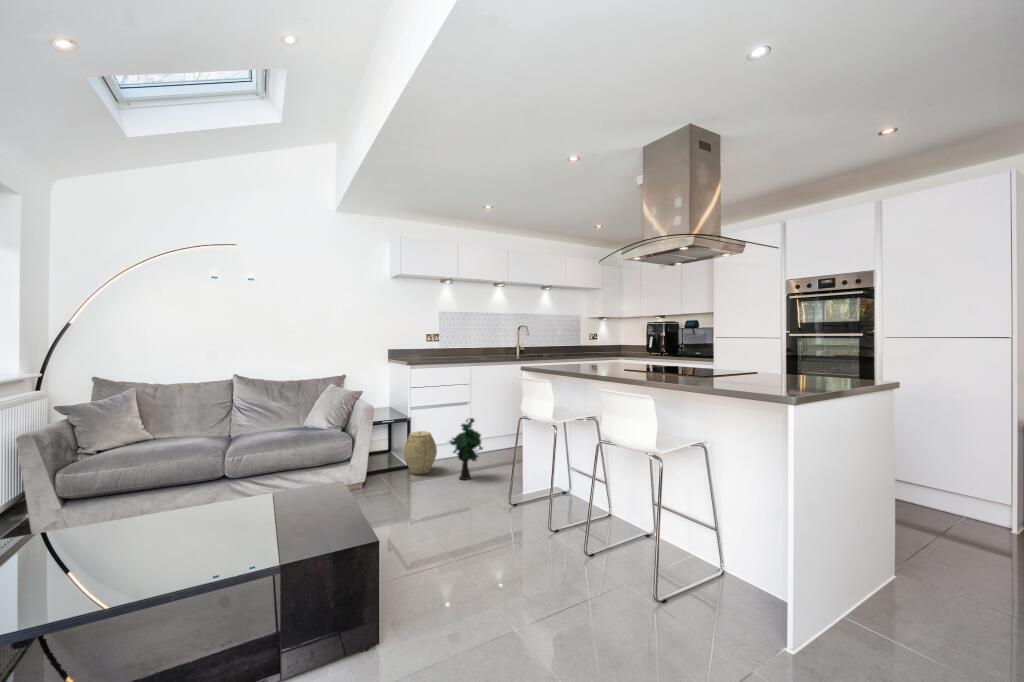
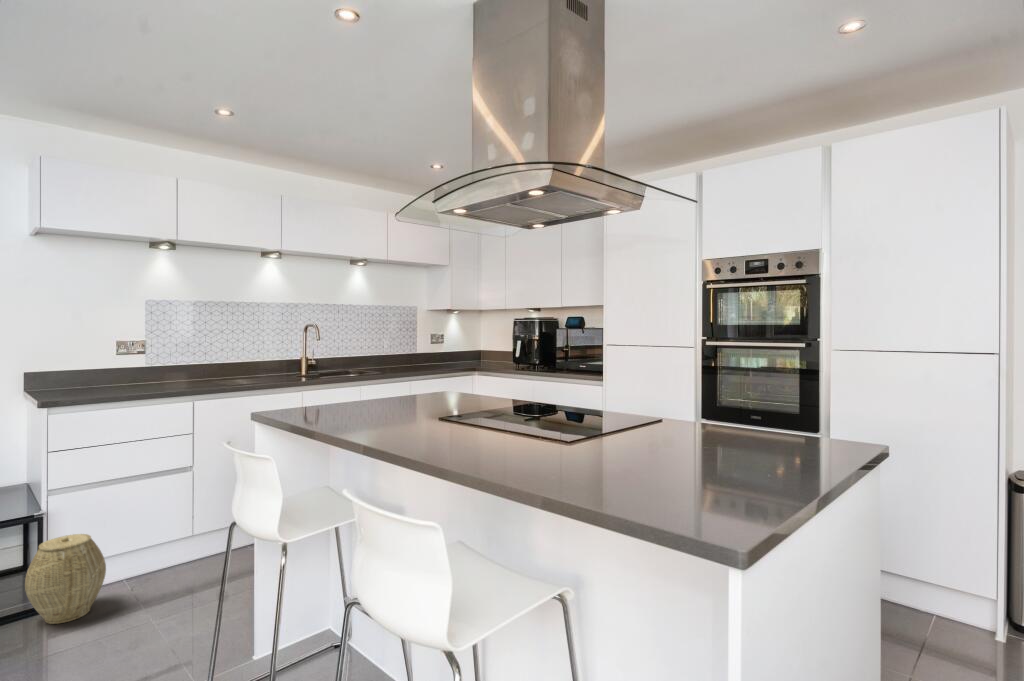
decorative plant: present [450,418,483,480] -> none [113,507,195,629]

